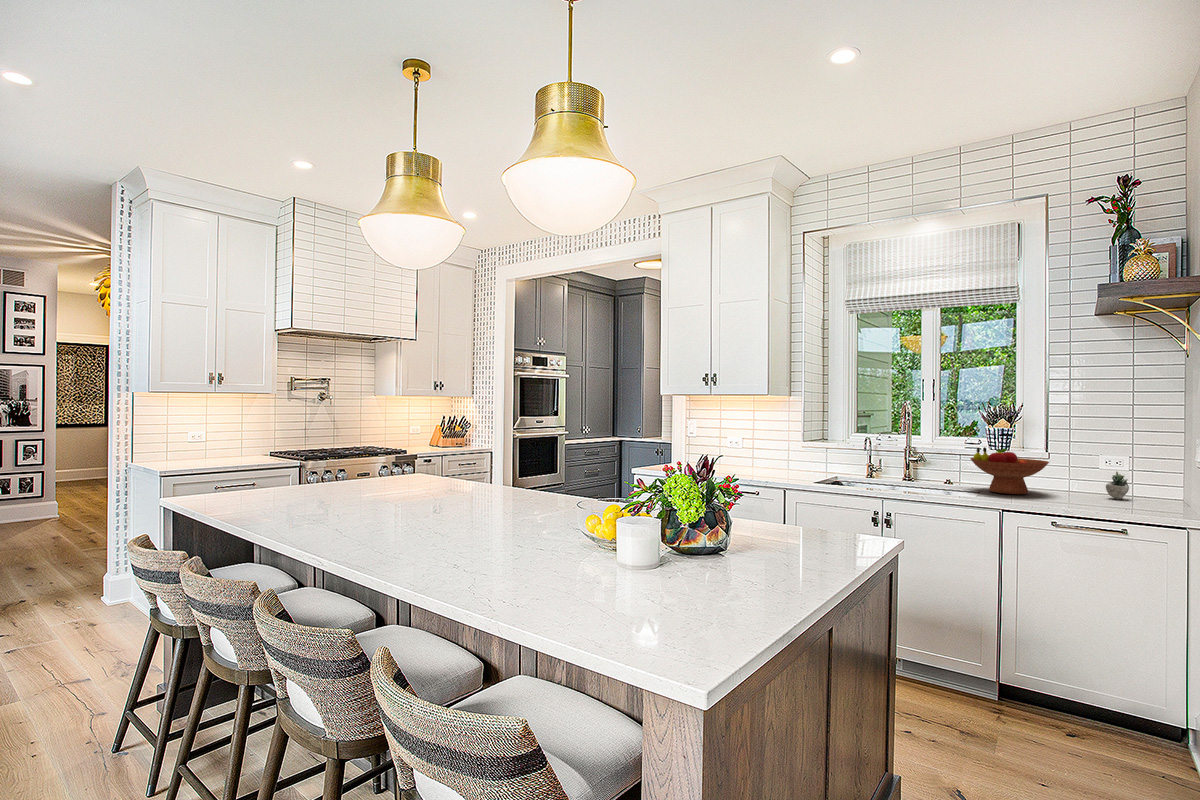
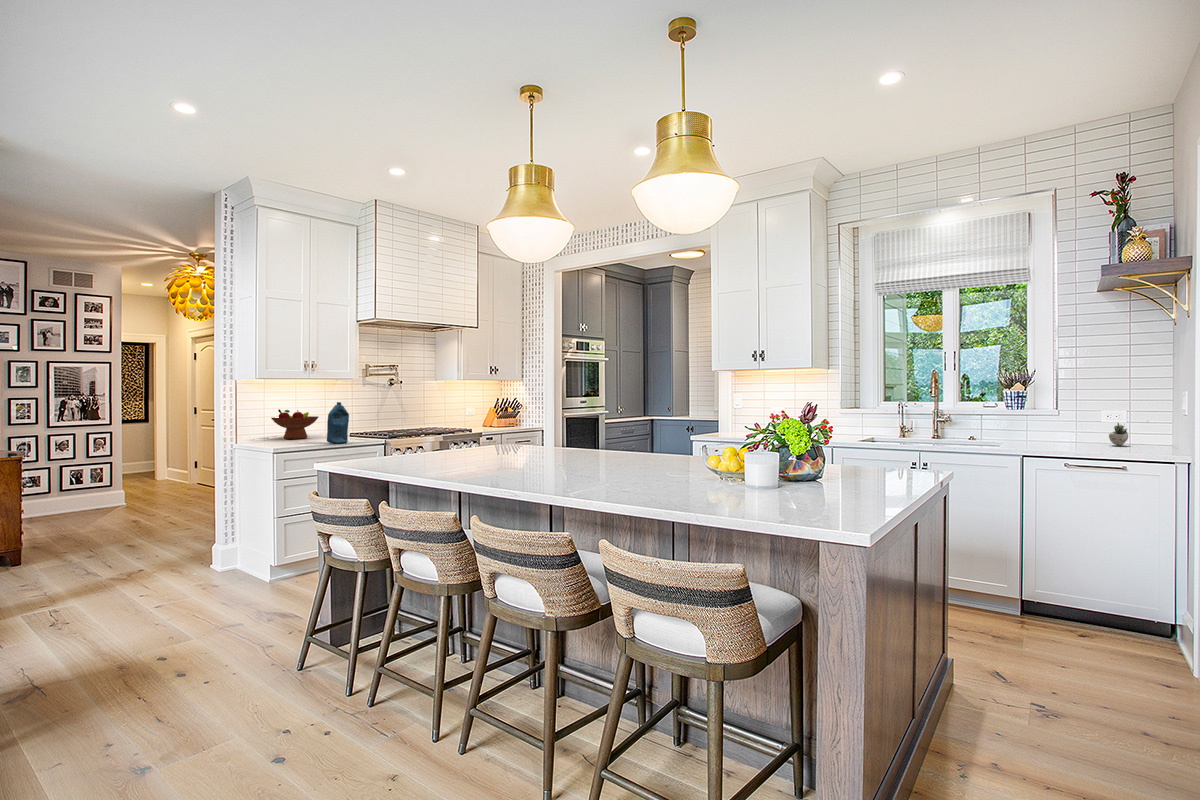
bottle: none [222,420,250,466] -> present [327,402,349,443]
fruit bowl: present [970,447,1049,494] -> present [271,409,318,439]

